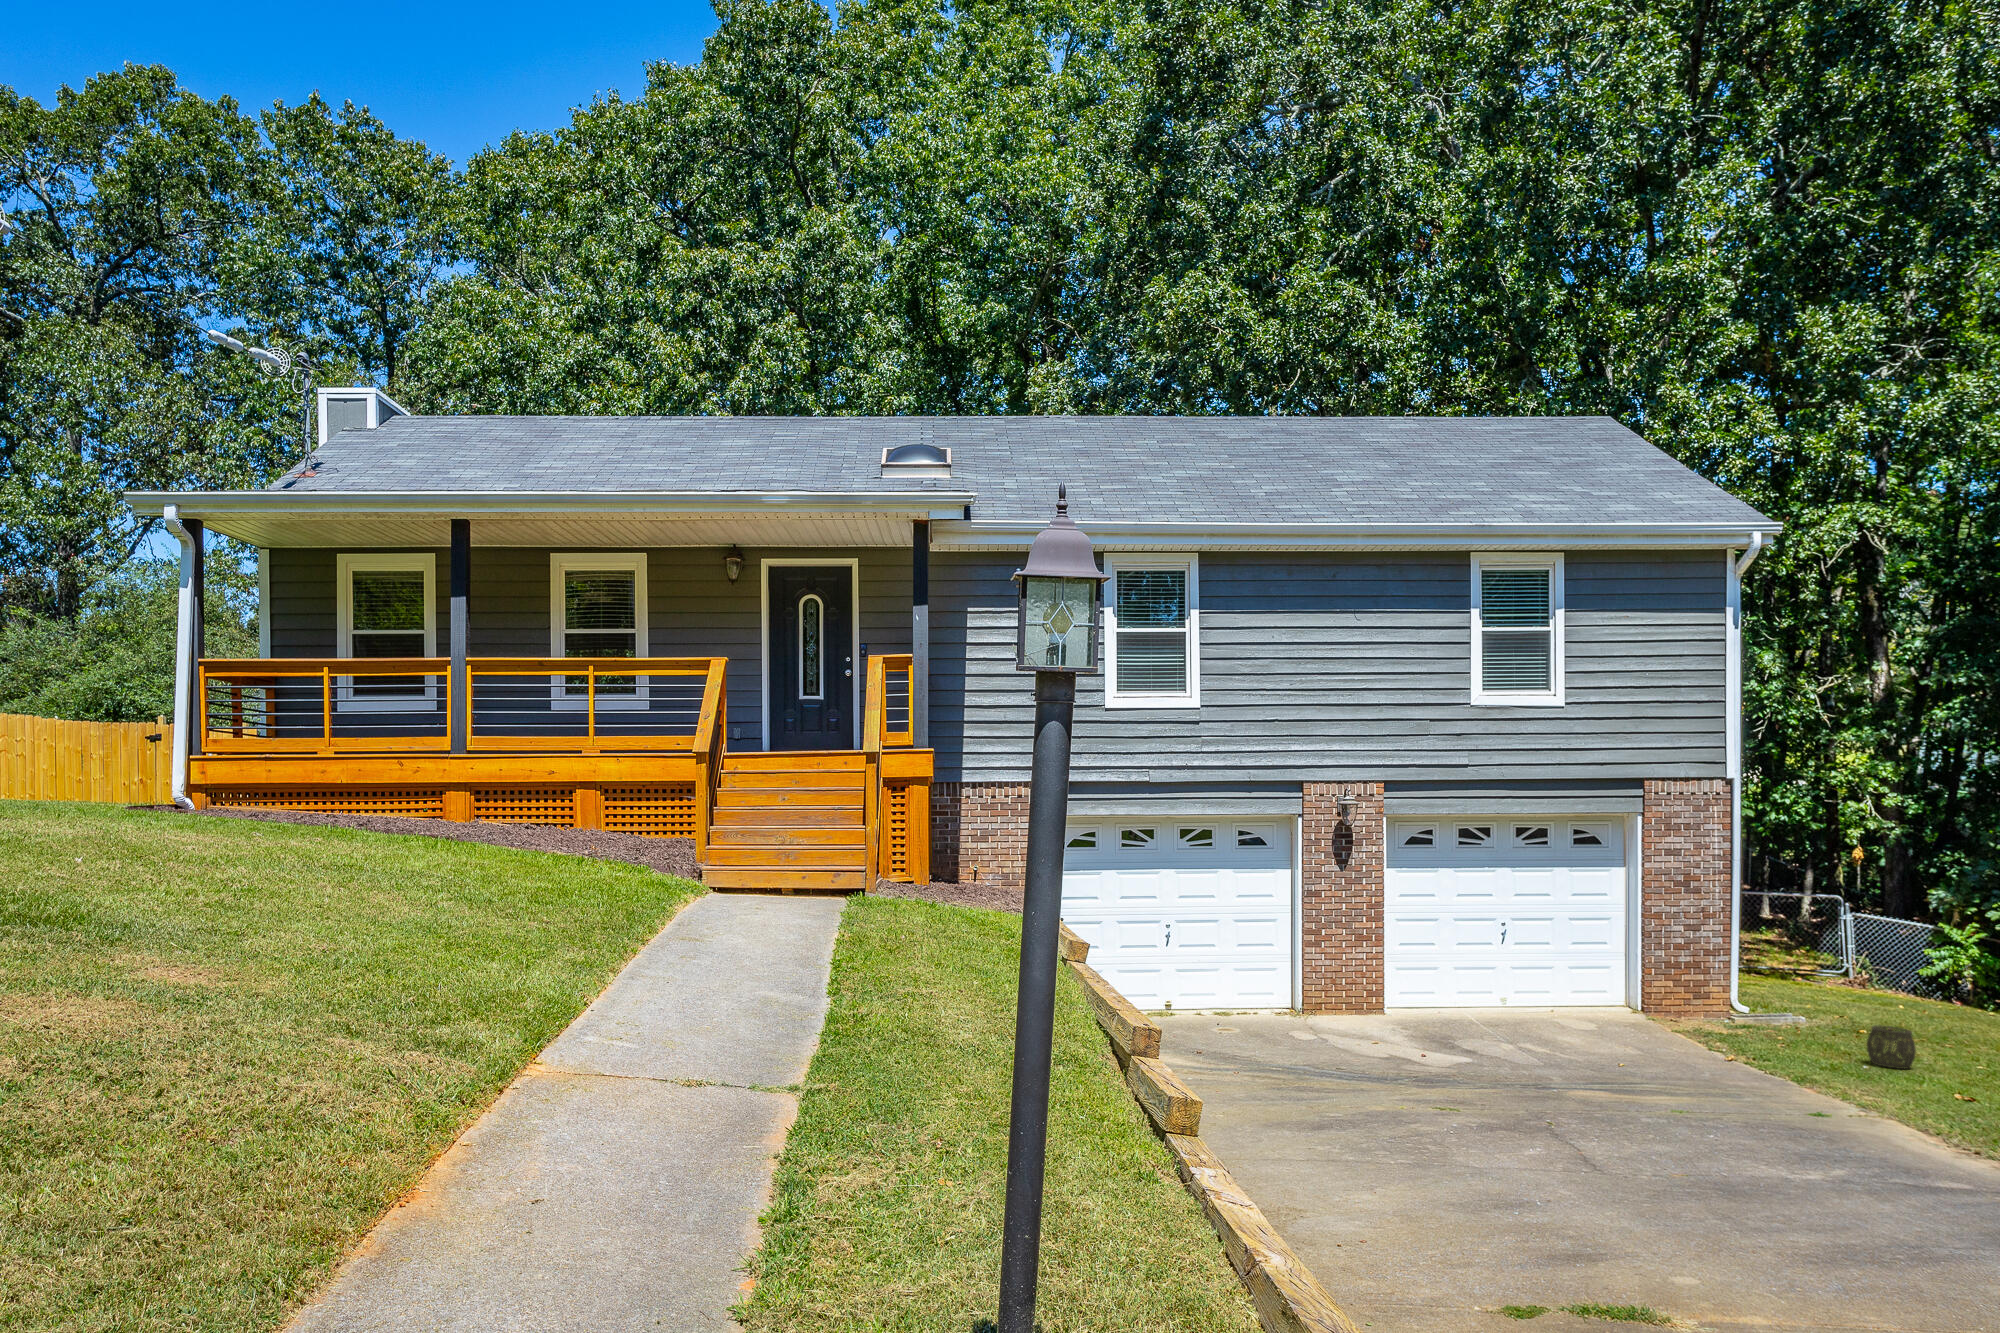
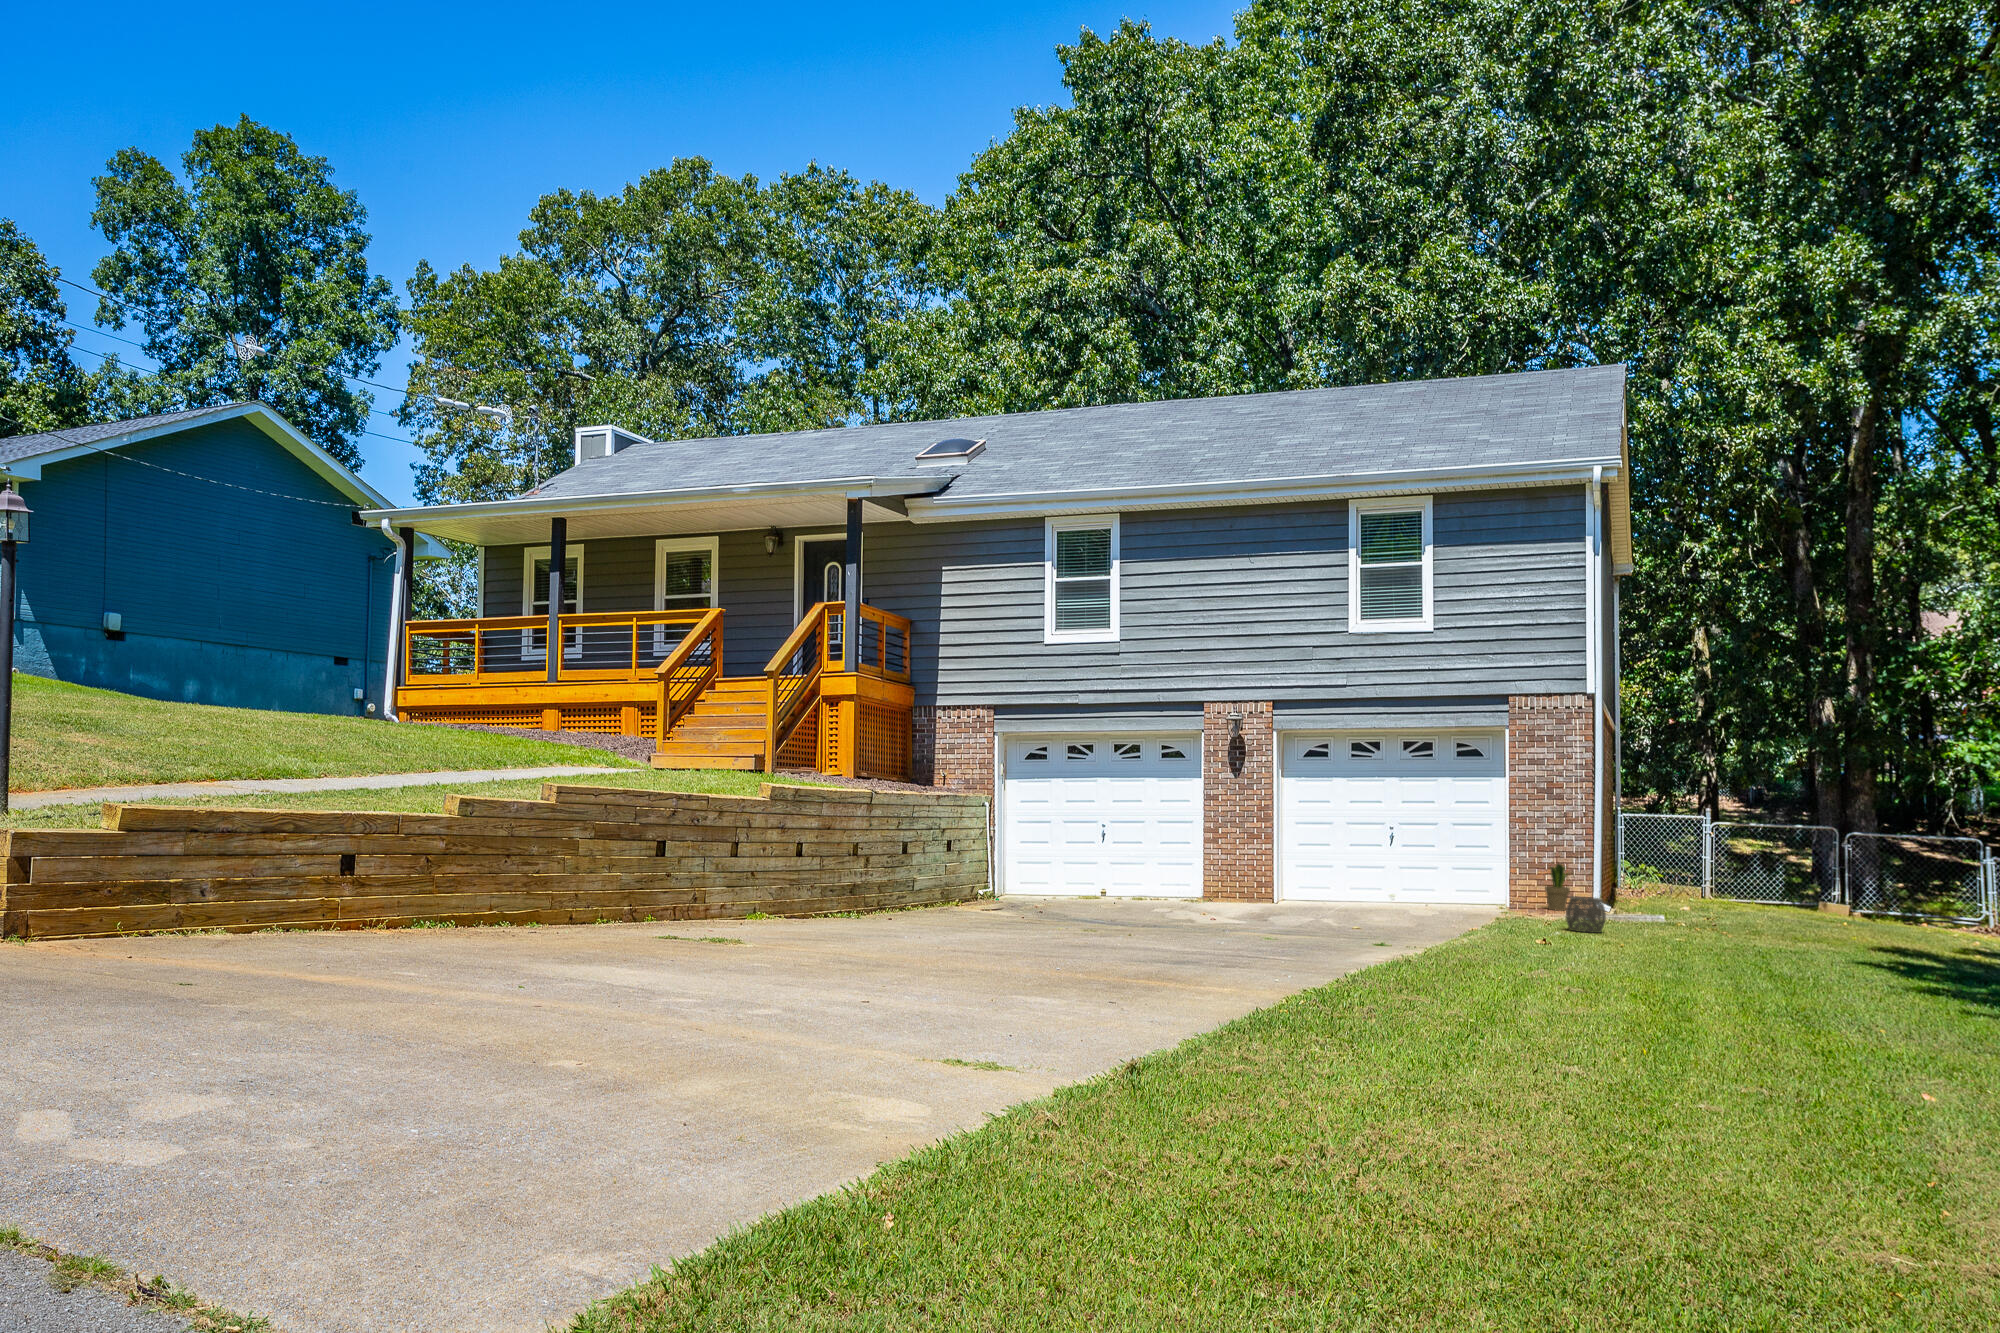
potted plant: none [1694,962,1727,1014] -> present [1545,864,1570,911]

